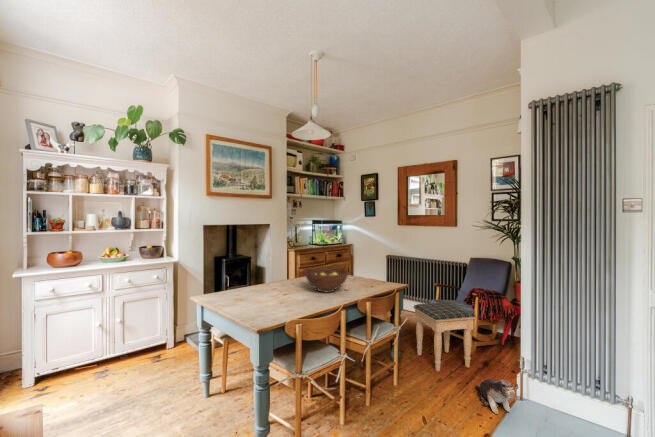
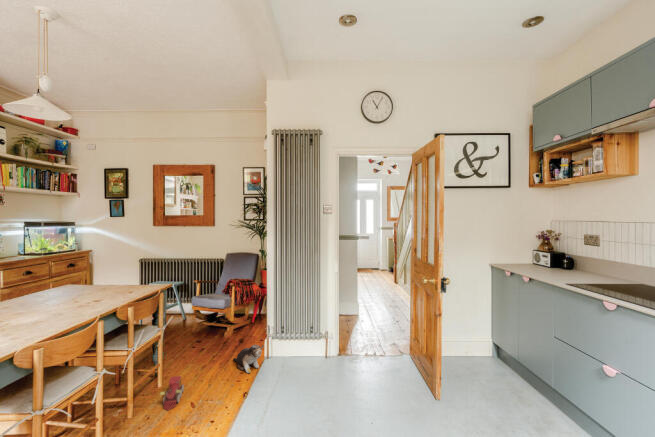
fruit bowl: present [305,267,348,293] -> none [35,279,102,309]
footstool: present [413,302,475,371] -> none [176,296,233,359]
toy train: none [393,382,417,419] -> present [160,376,184,410]

